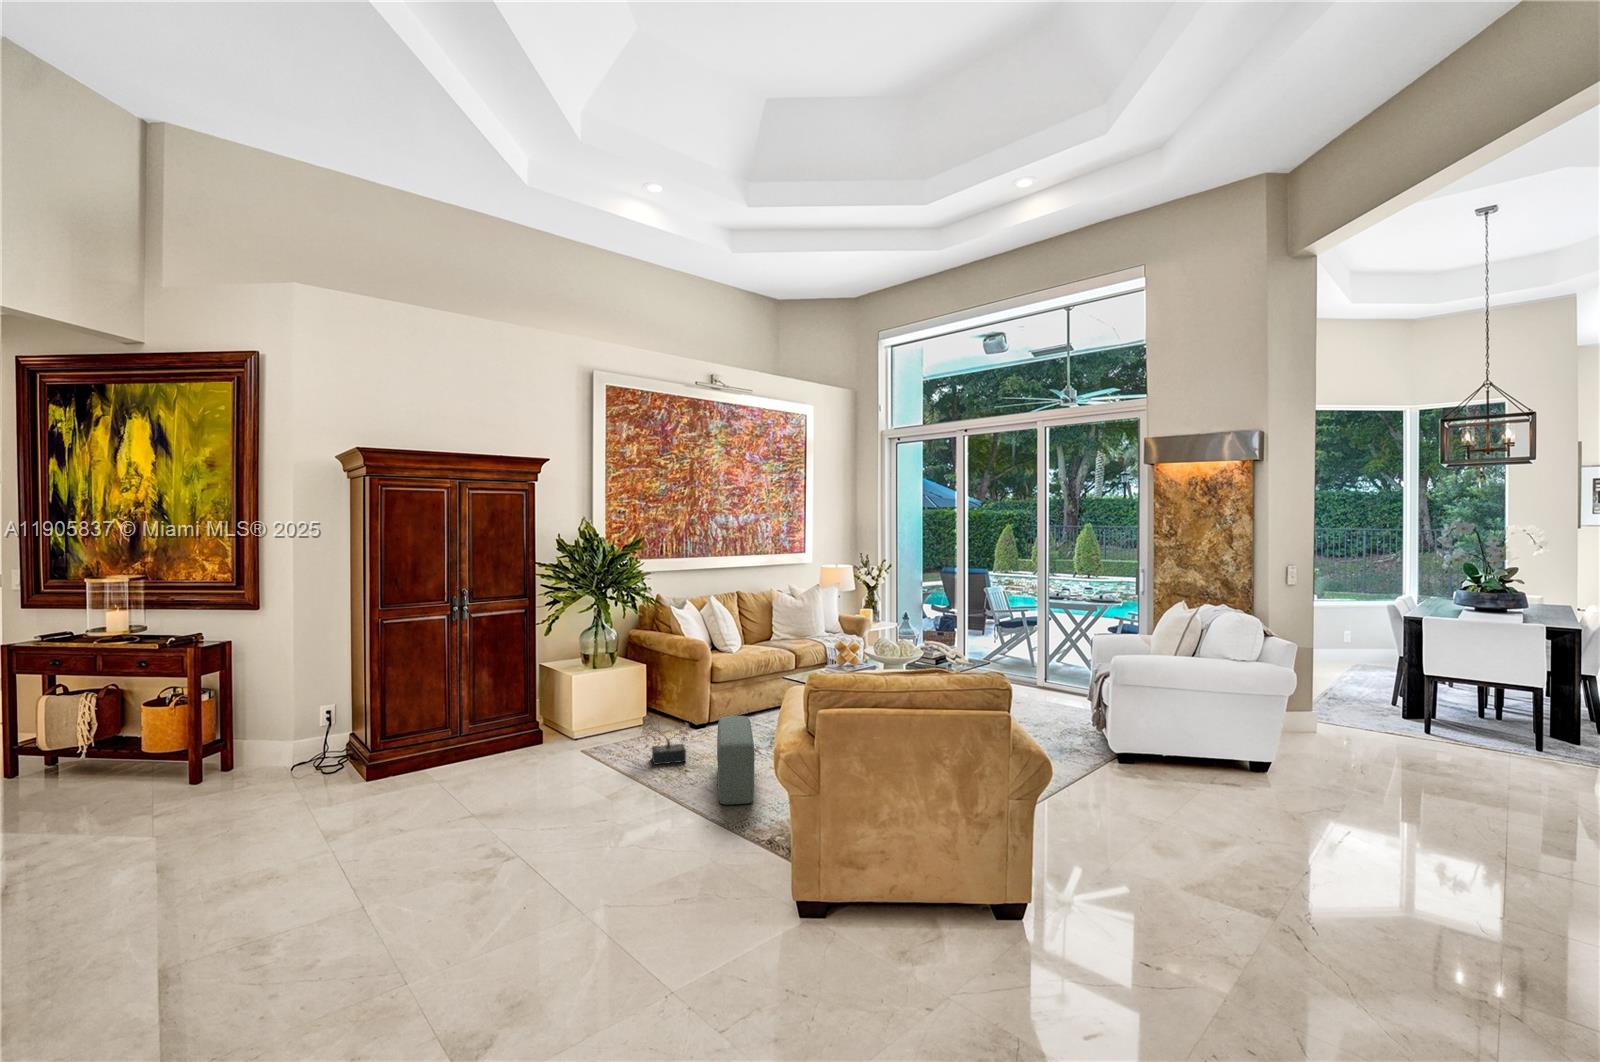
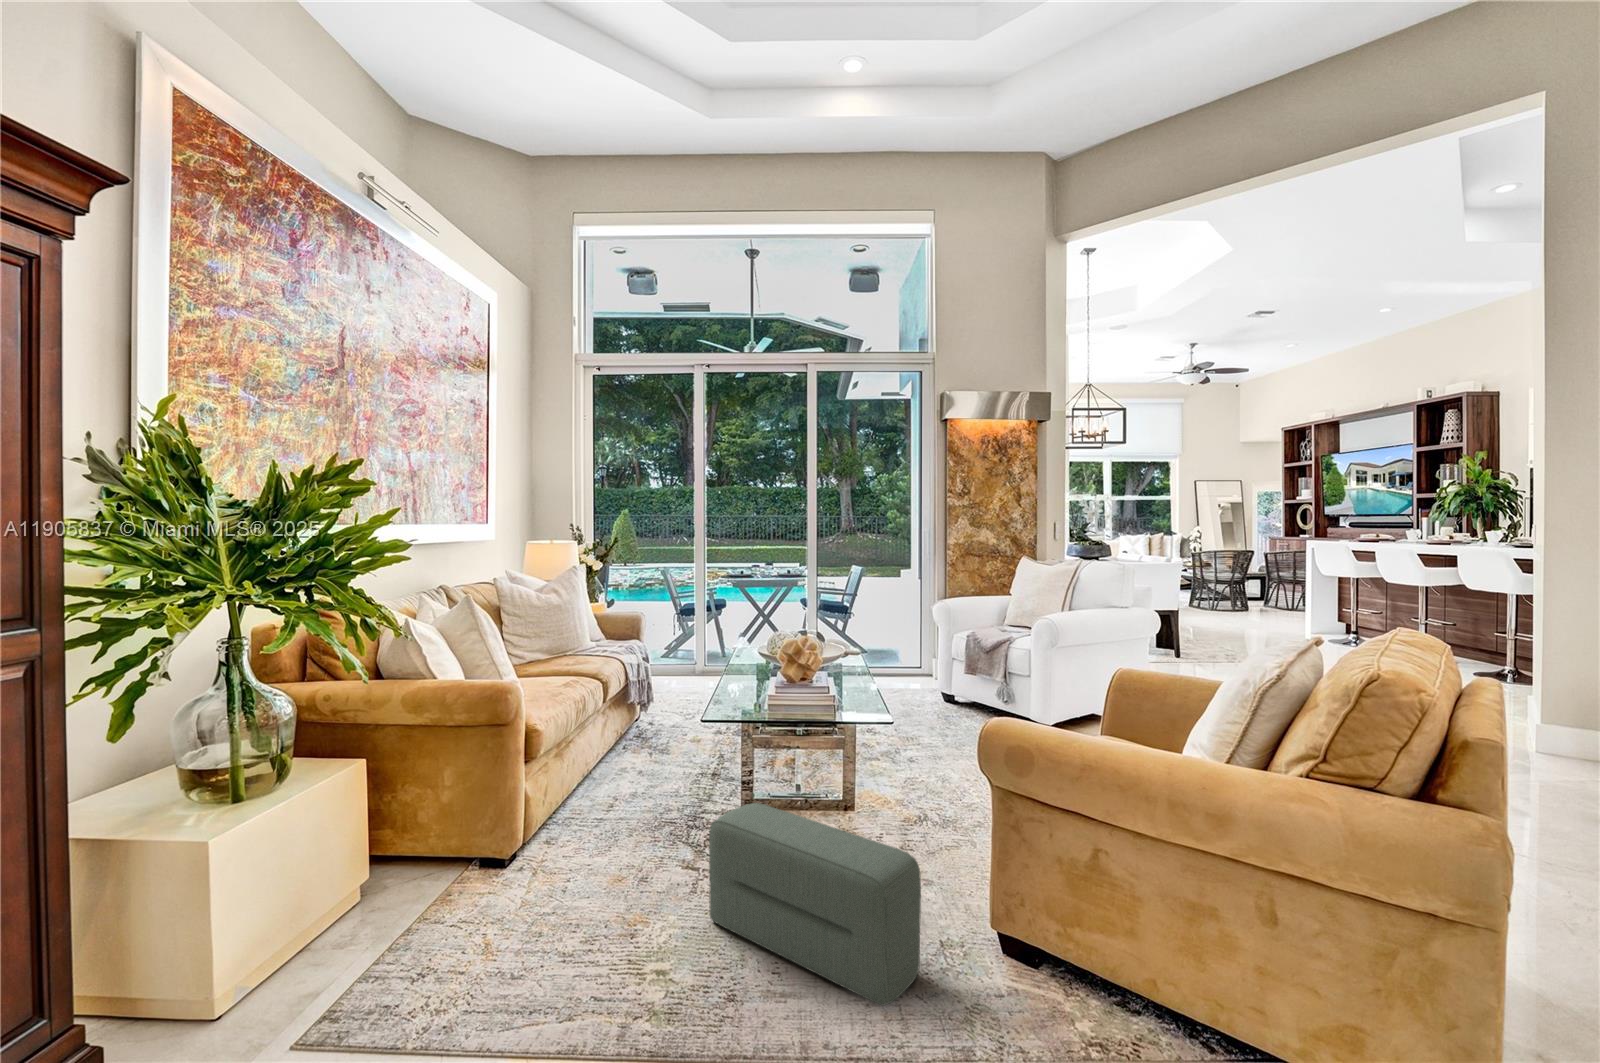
decorative plant: present [638,716,693,765] -> none [516,854,630,980]

